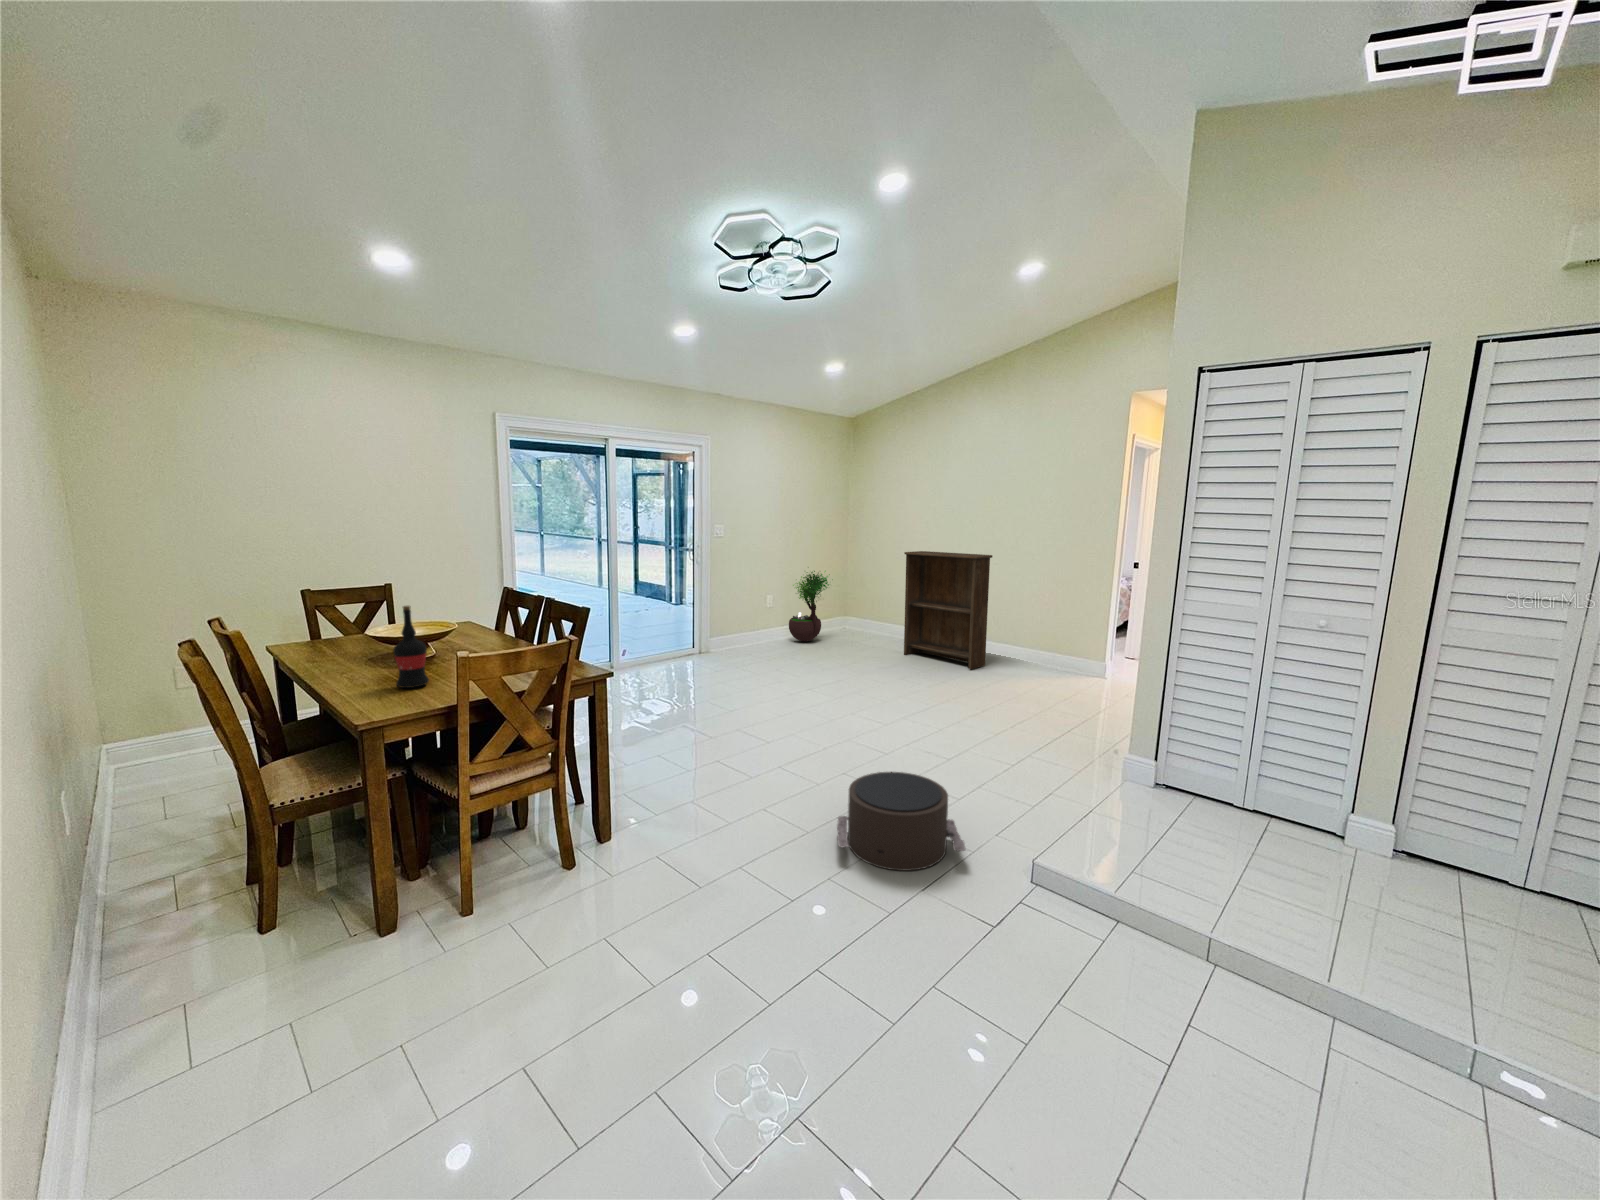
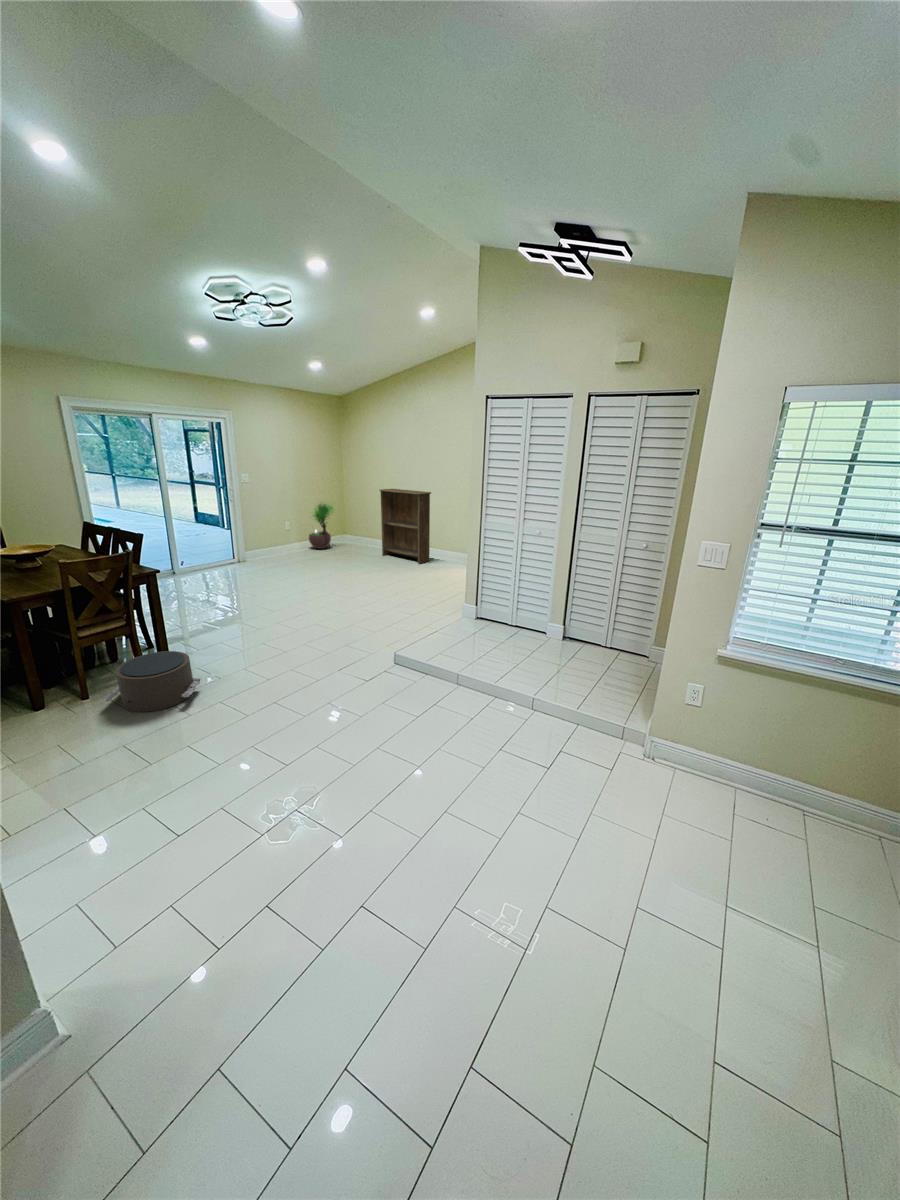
wine bottle: present [393,606,429,688] -> none [15,535,41,582]
pouf: present [837,772,965,871] -> present [104,651,201,712]

